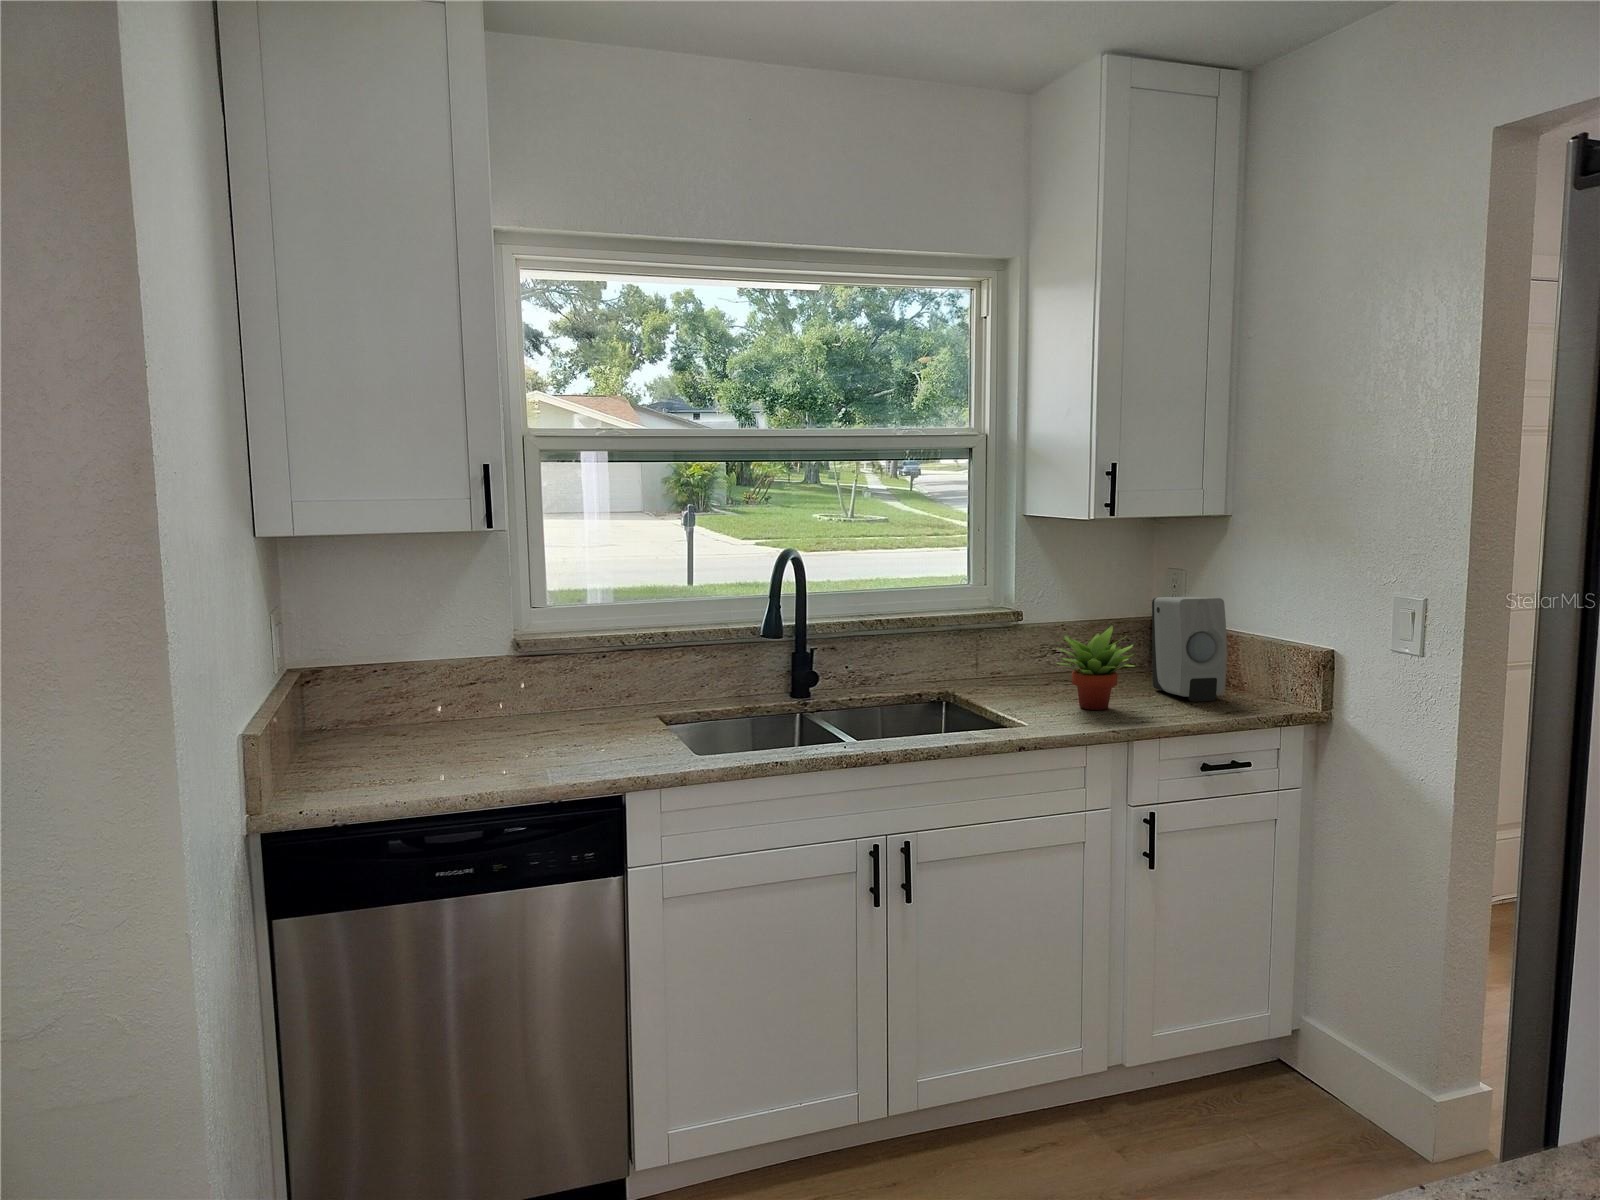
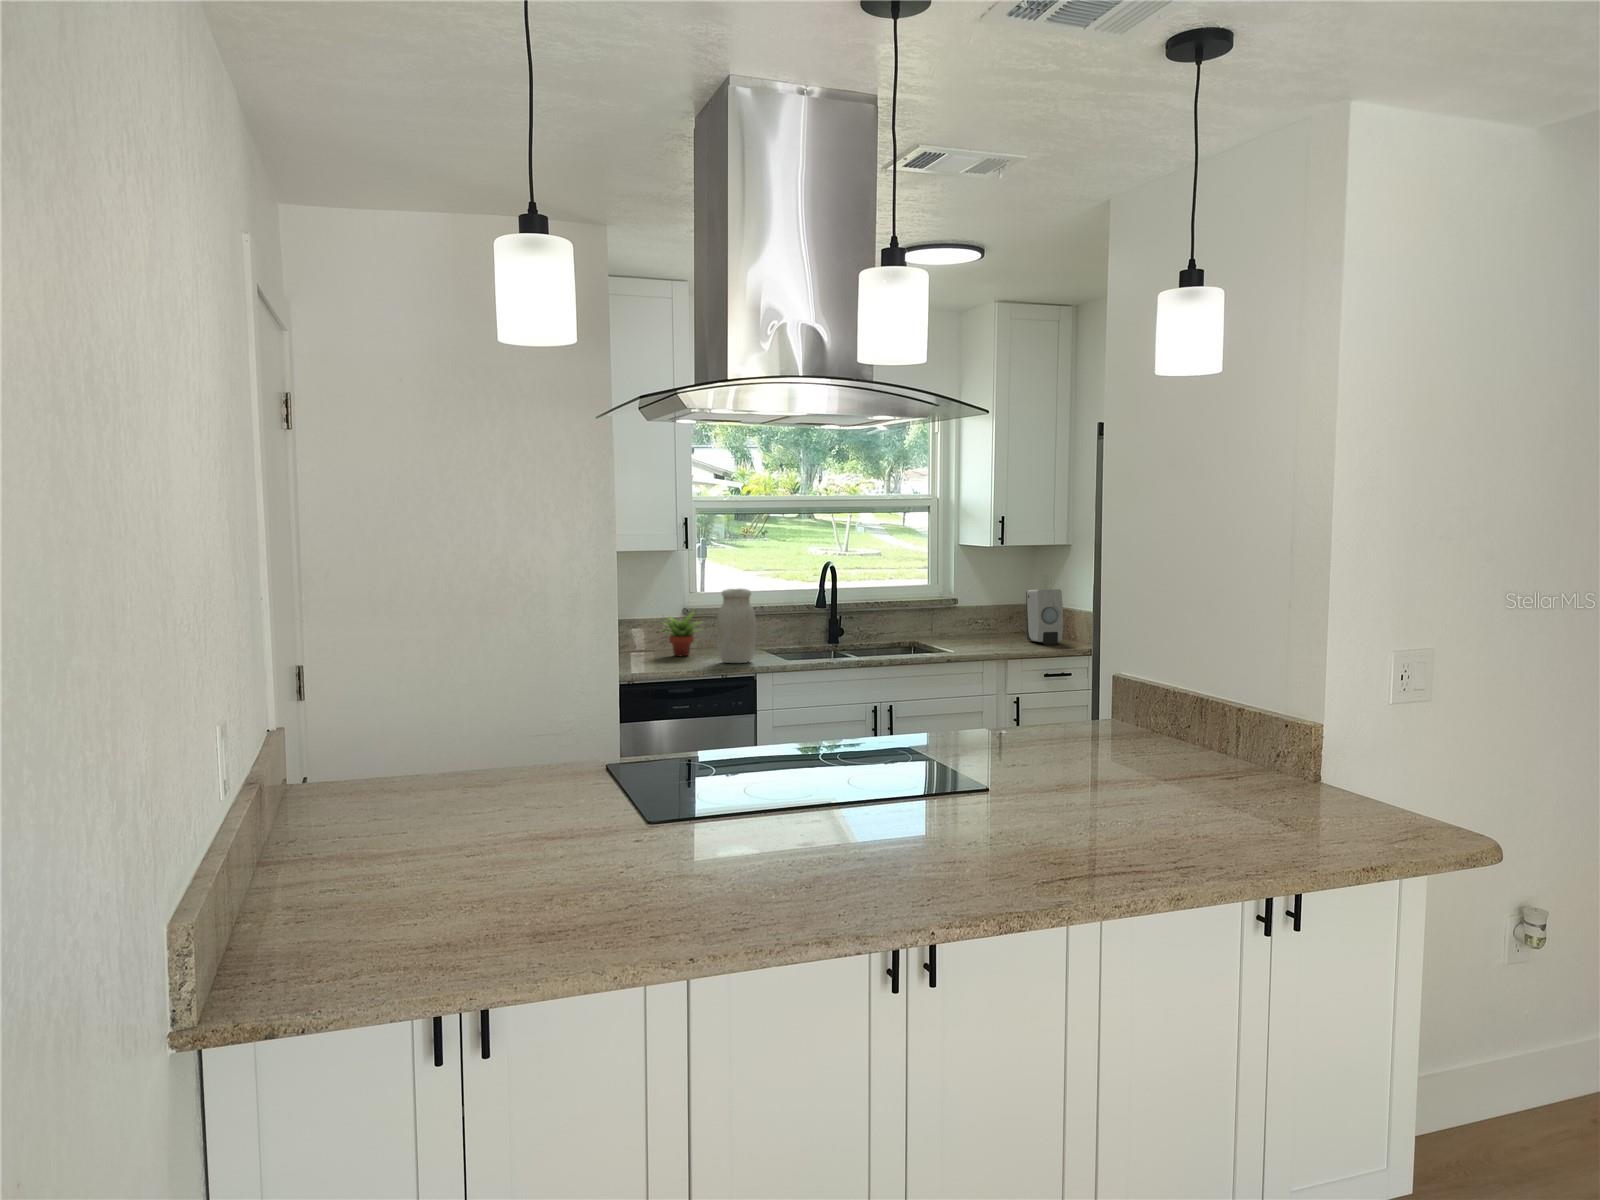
jar: none [545,611,627,767] -> present [717,589,756,663]
succulent plant: present [1056,625,1135,710] -> present [664,612,700,656]

